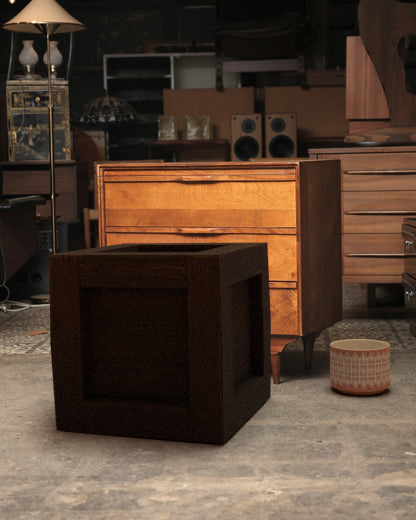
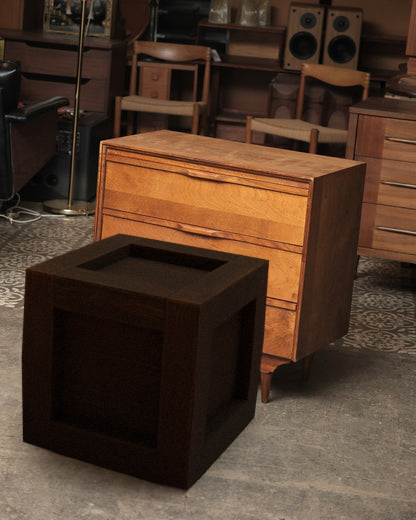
planter: present [330,339,390,395] -> none [321,360,390,428]

